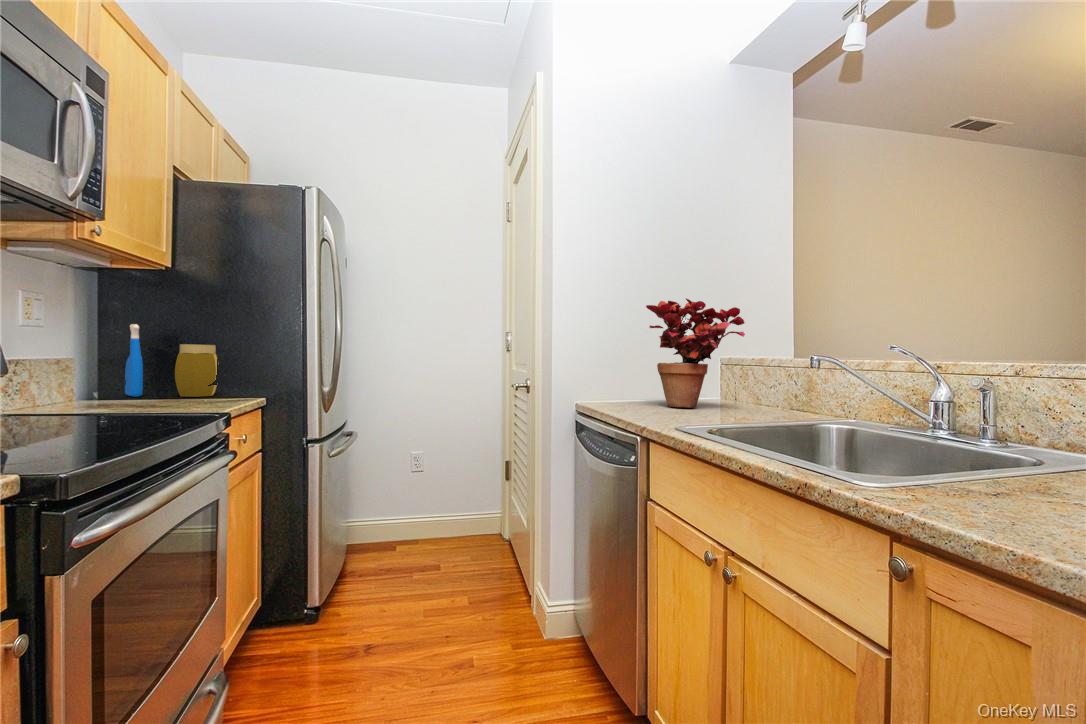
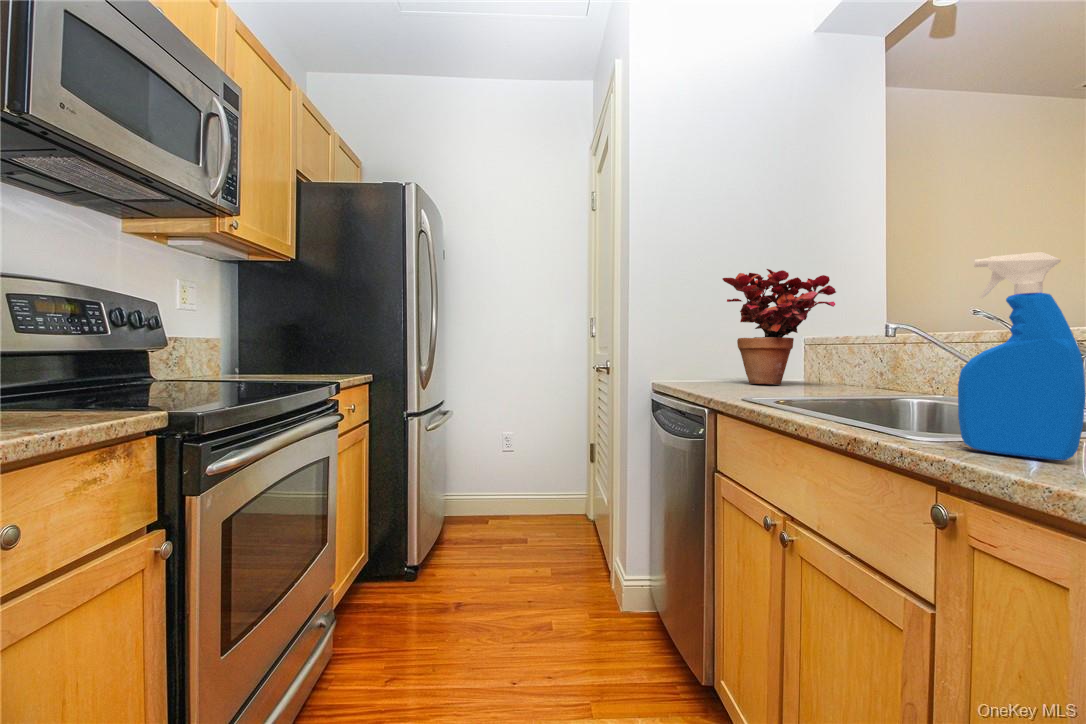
spray bottle: present [125,324,143,397] -> present [958,252,1086,461]
jar: present [175,344,217,397] -> none [300,330,334,375]

